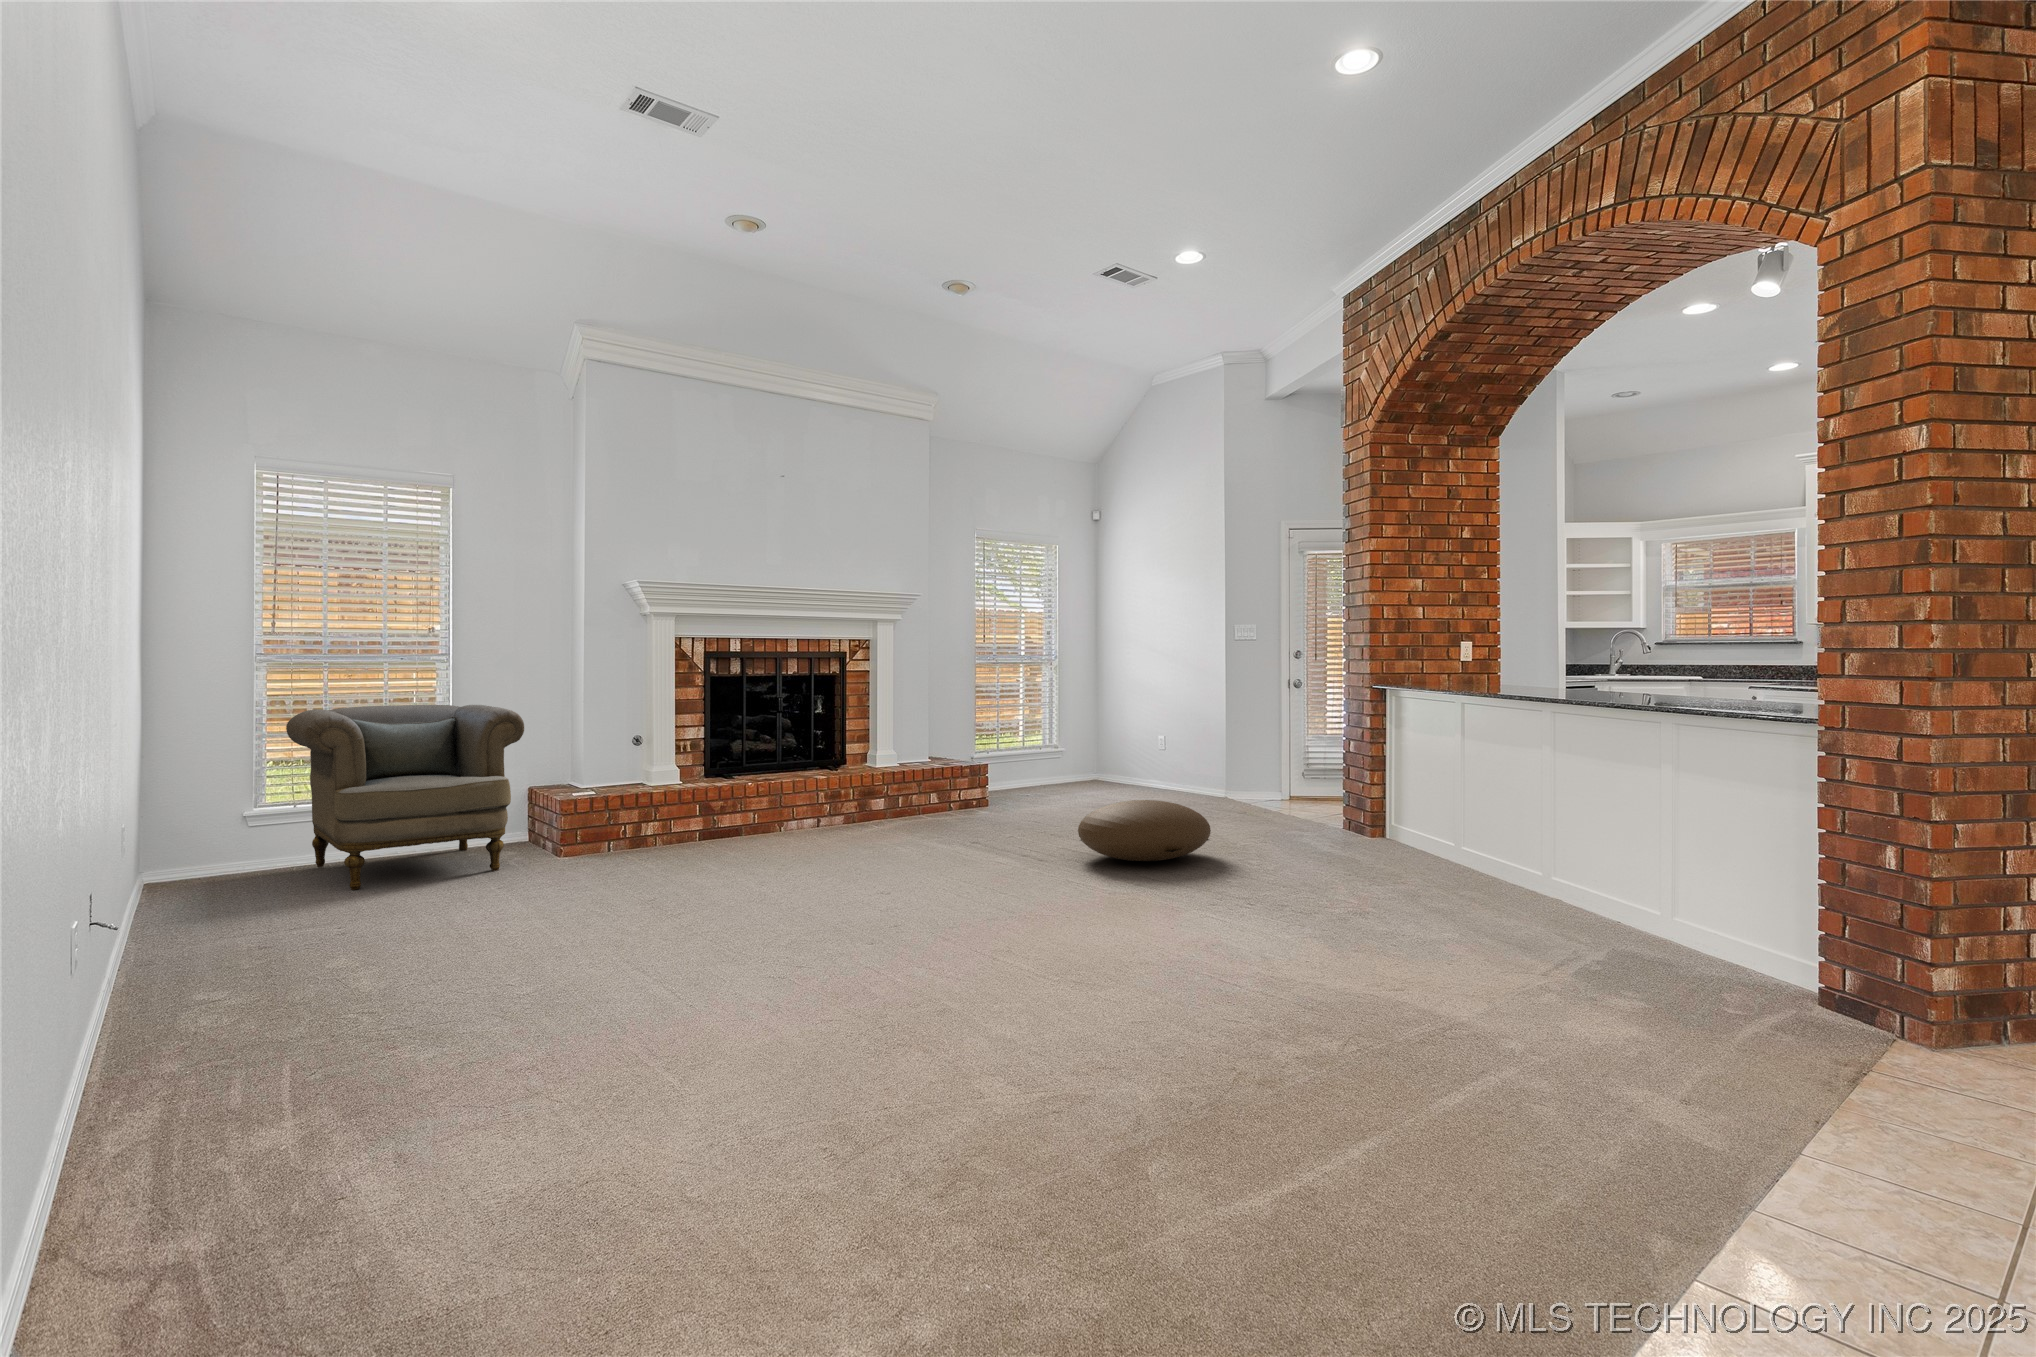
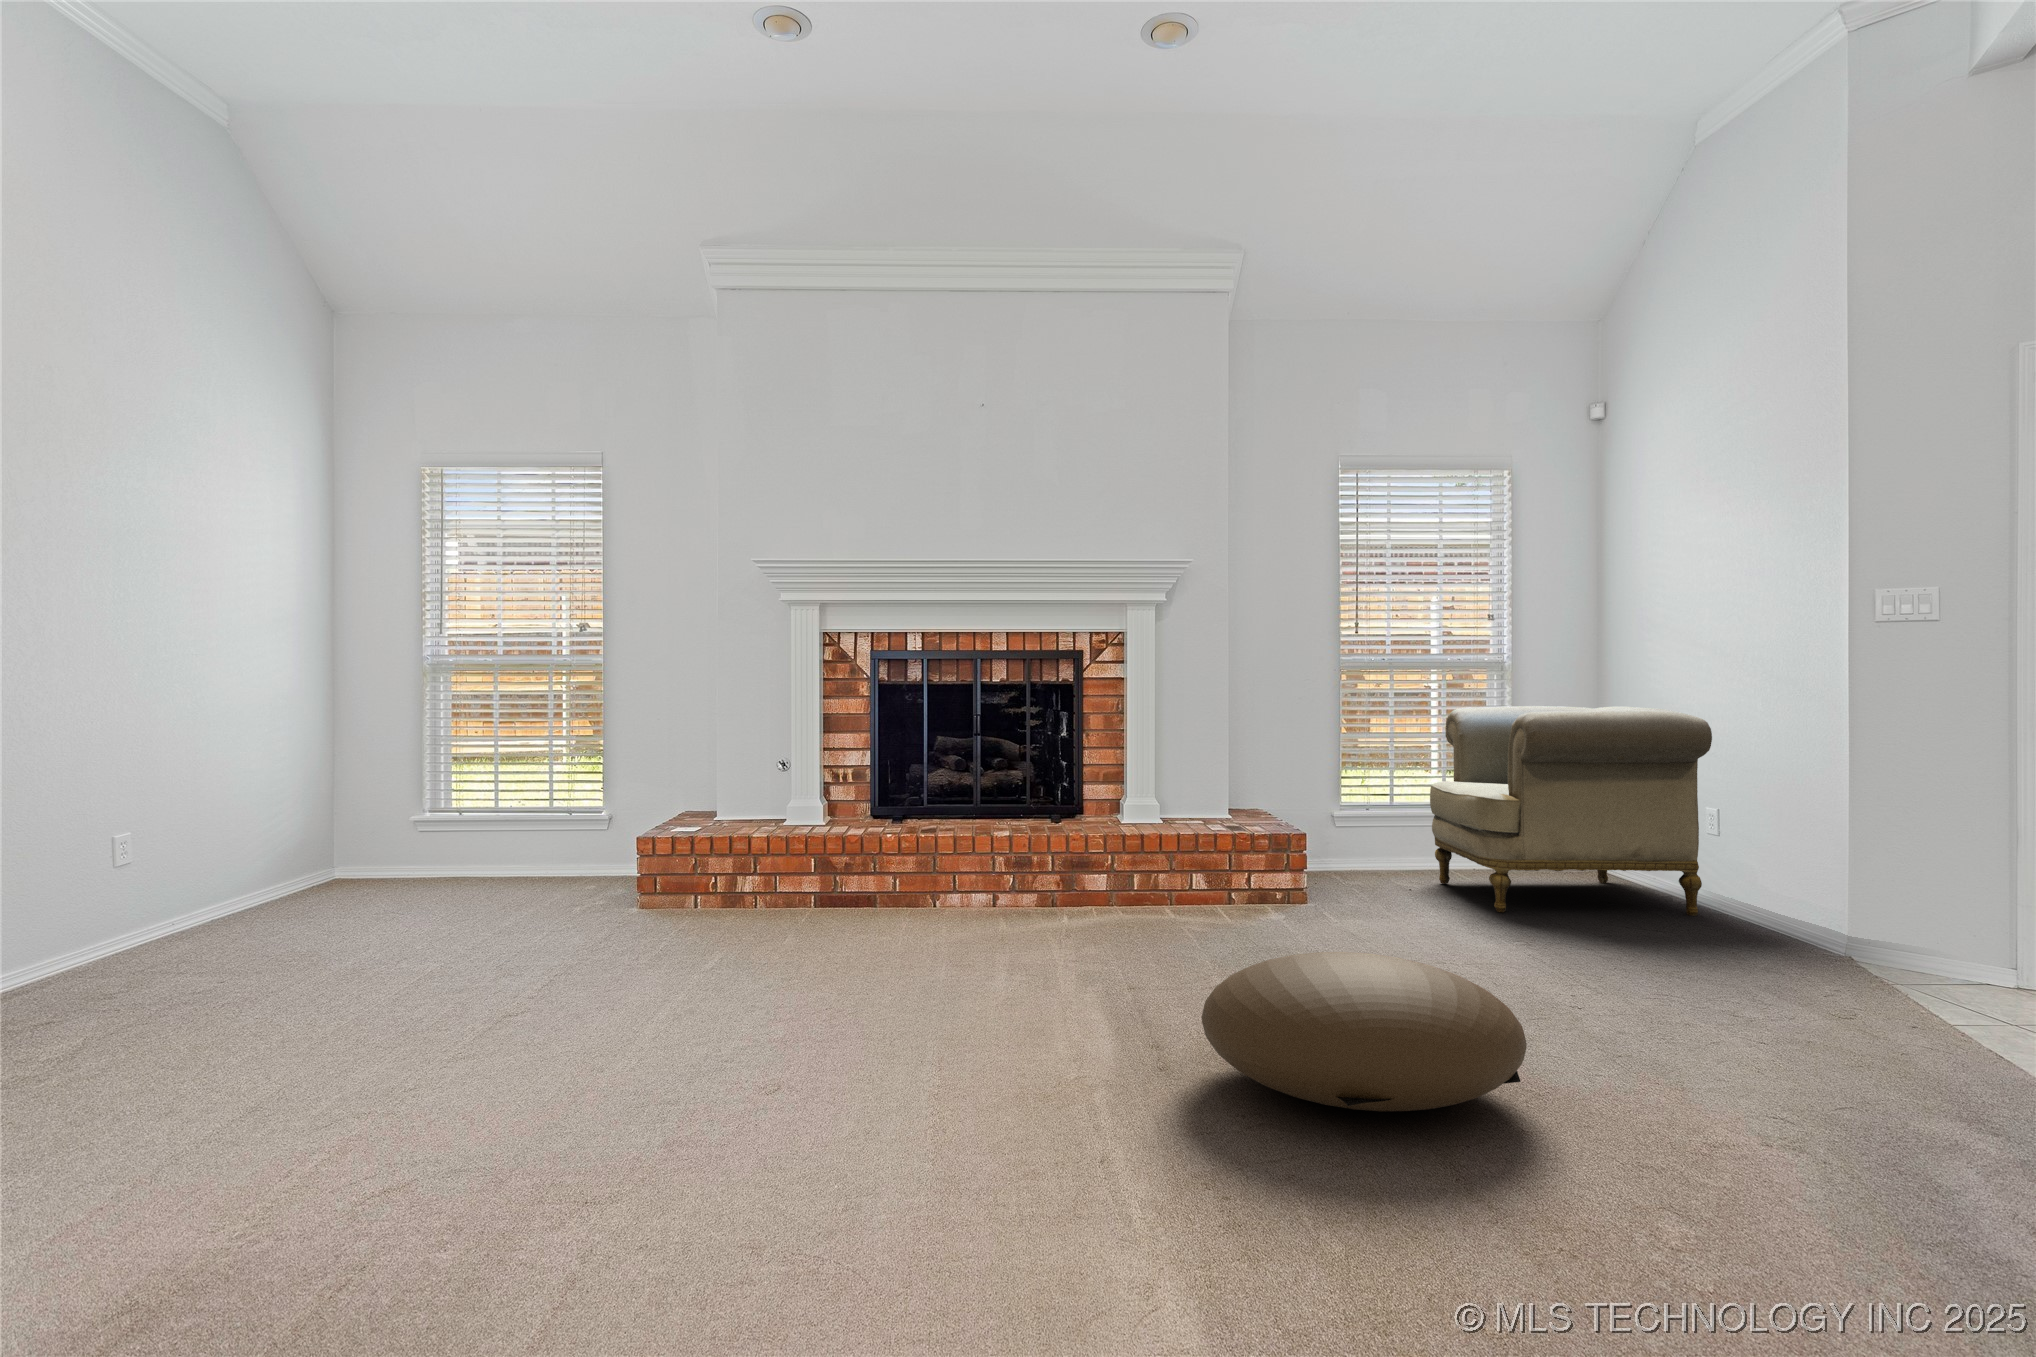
armchair: present [286,705,524,890] -> present [1430,706,1712,916]

